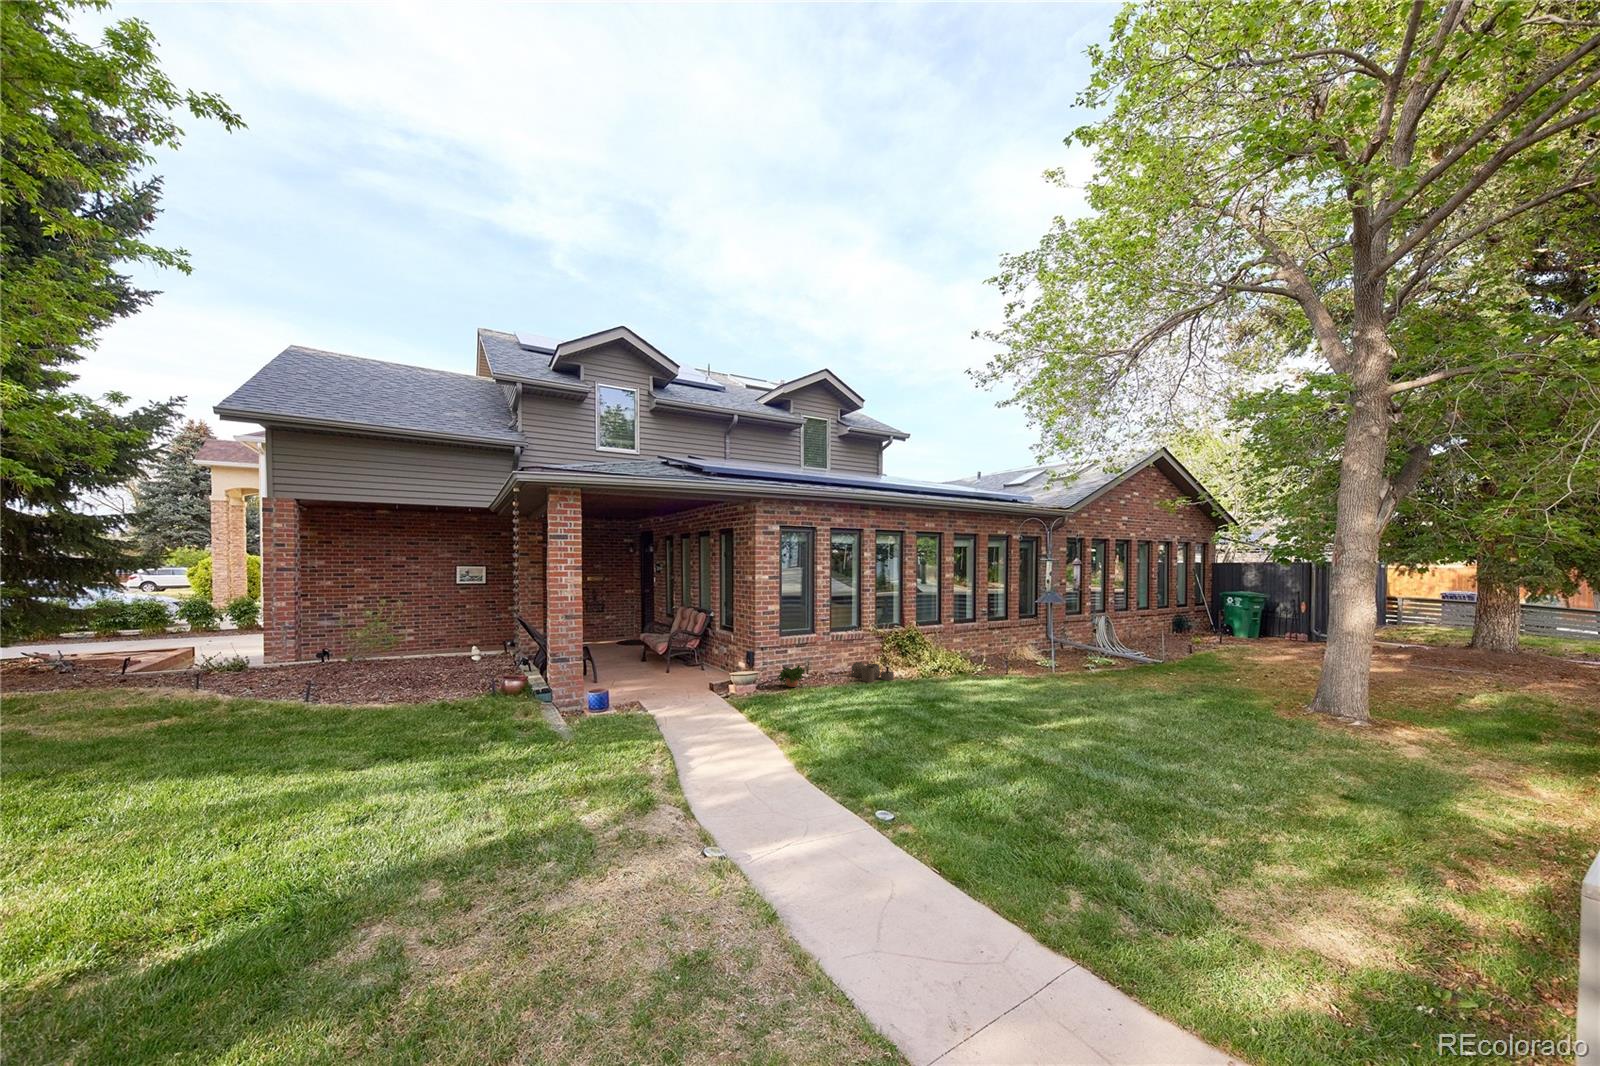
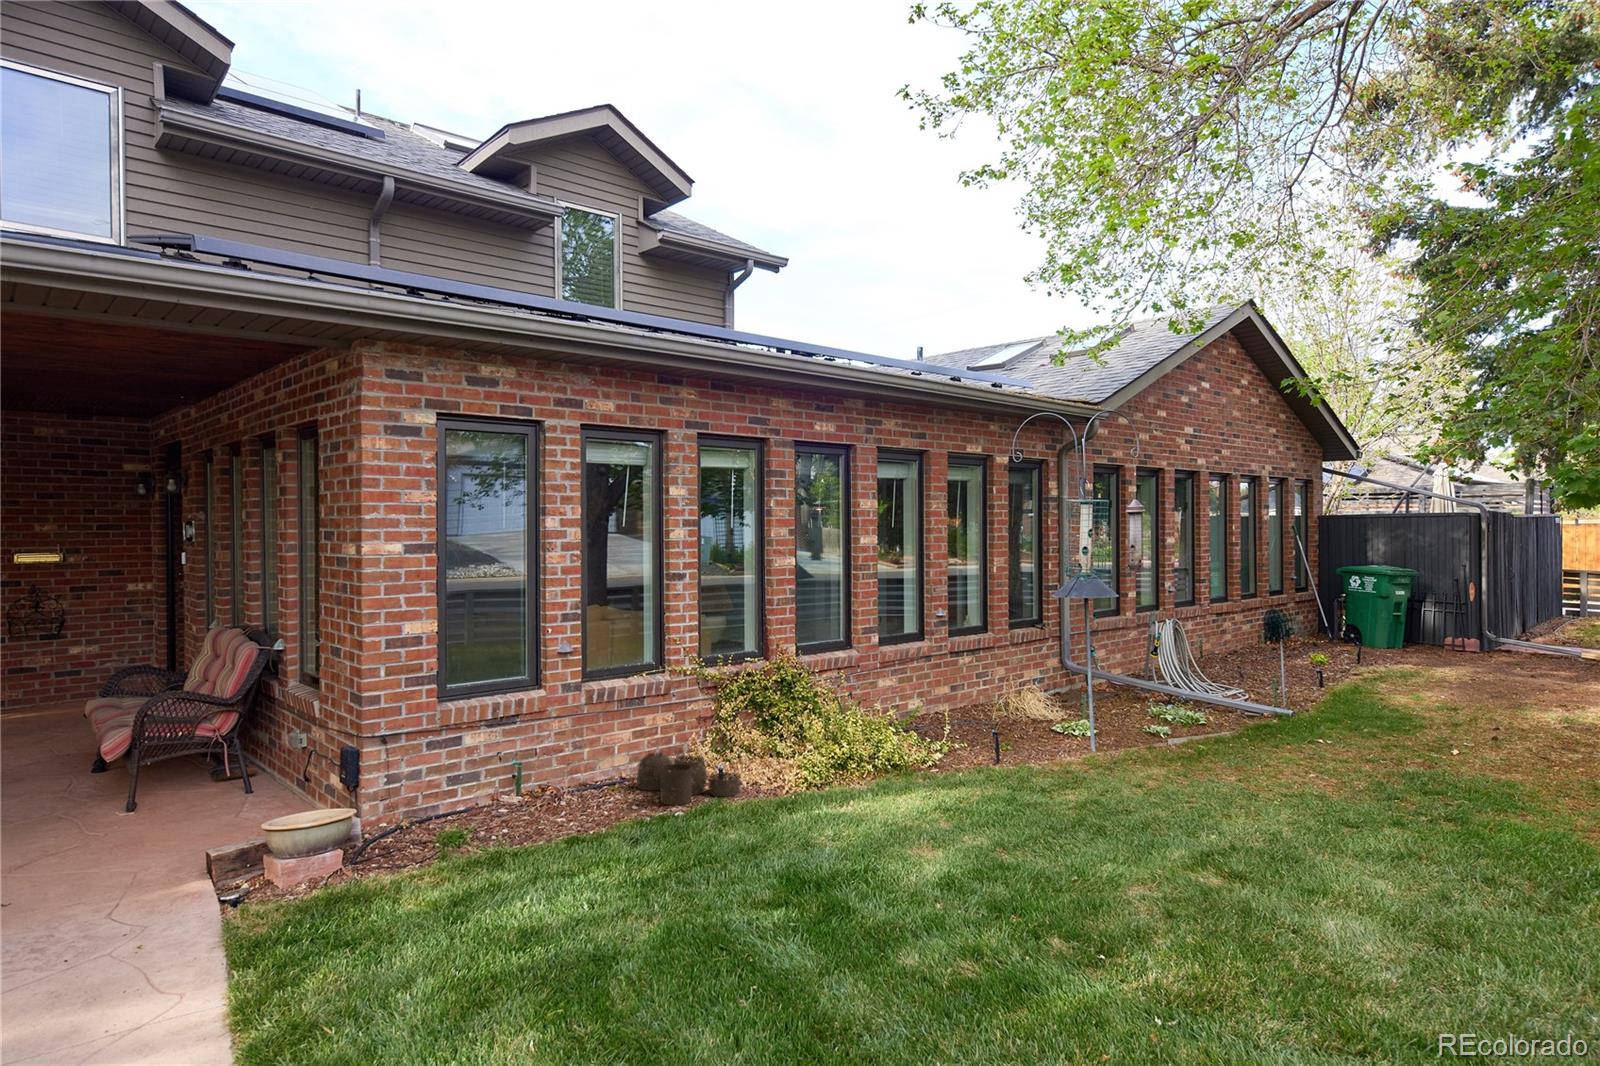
potted plant: present [777,665,805,687] -> none [427,775,505,838]

